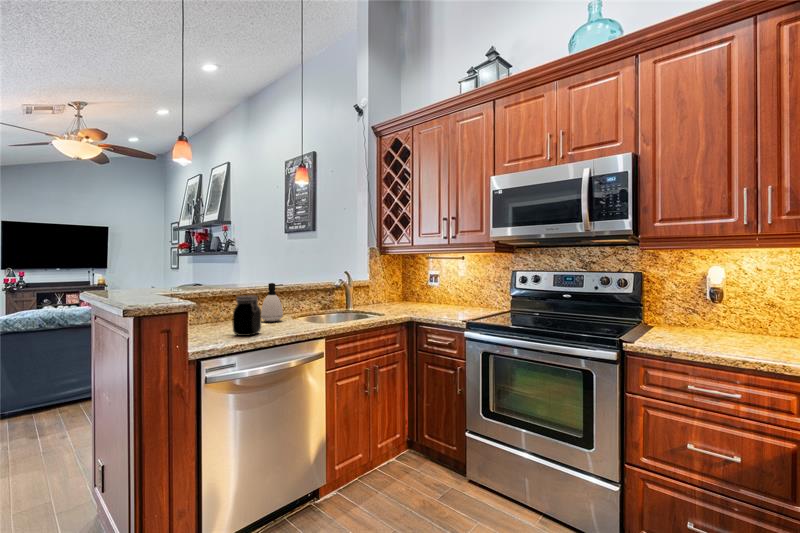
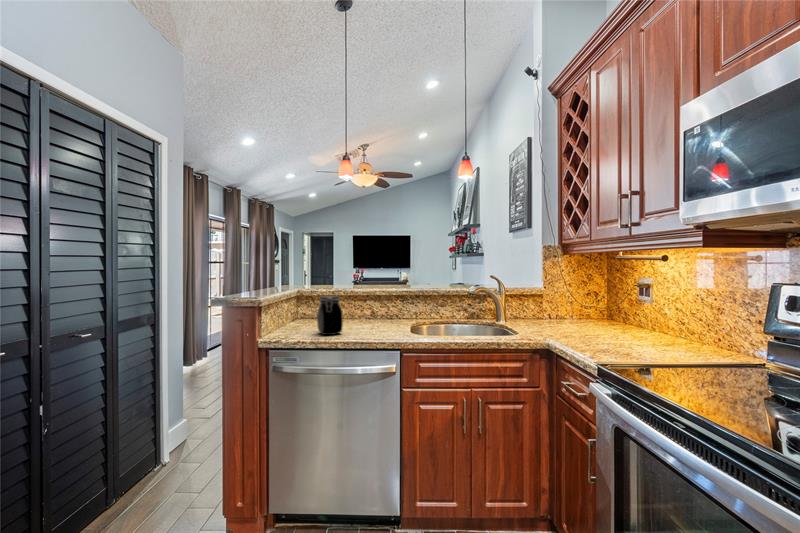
soap dispenser: present [261,283,283,321] -> none [377,285,398,325]

